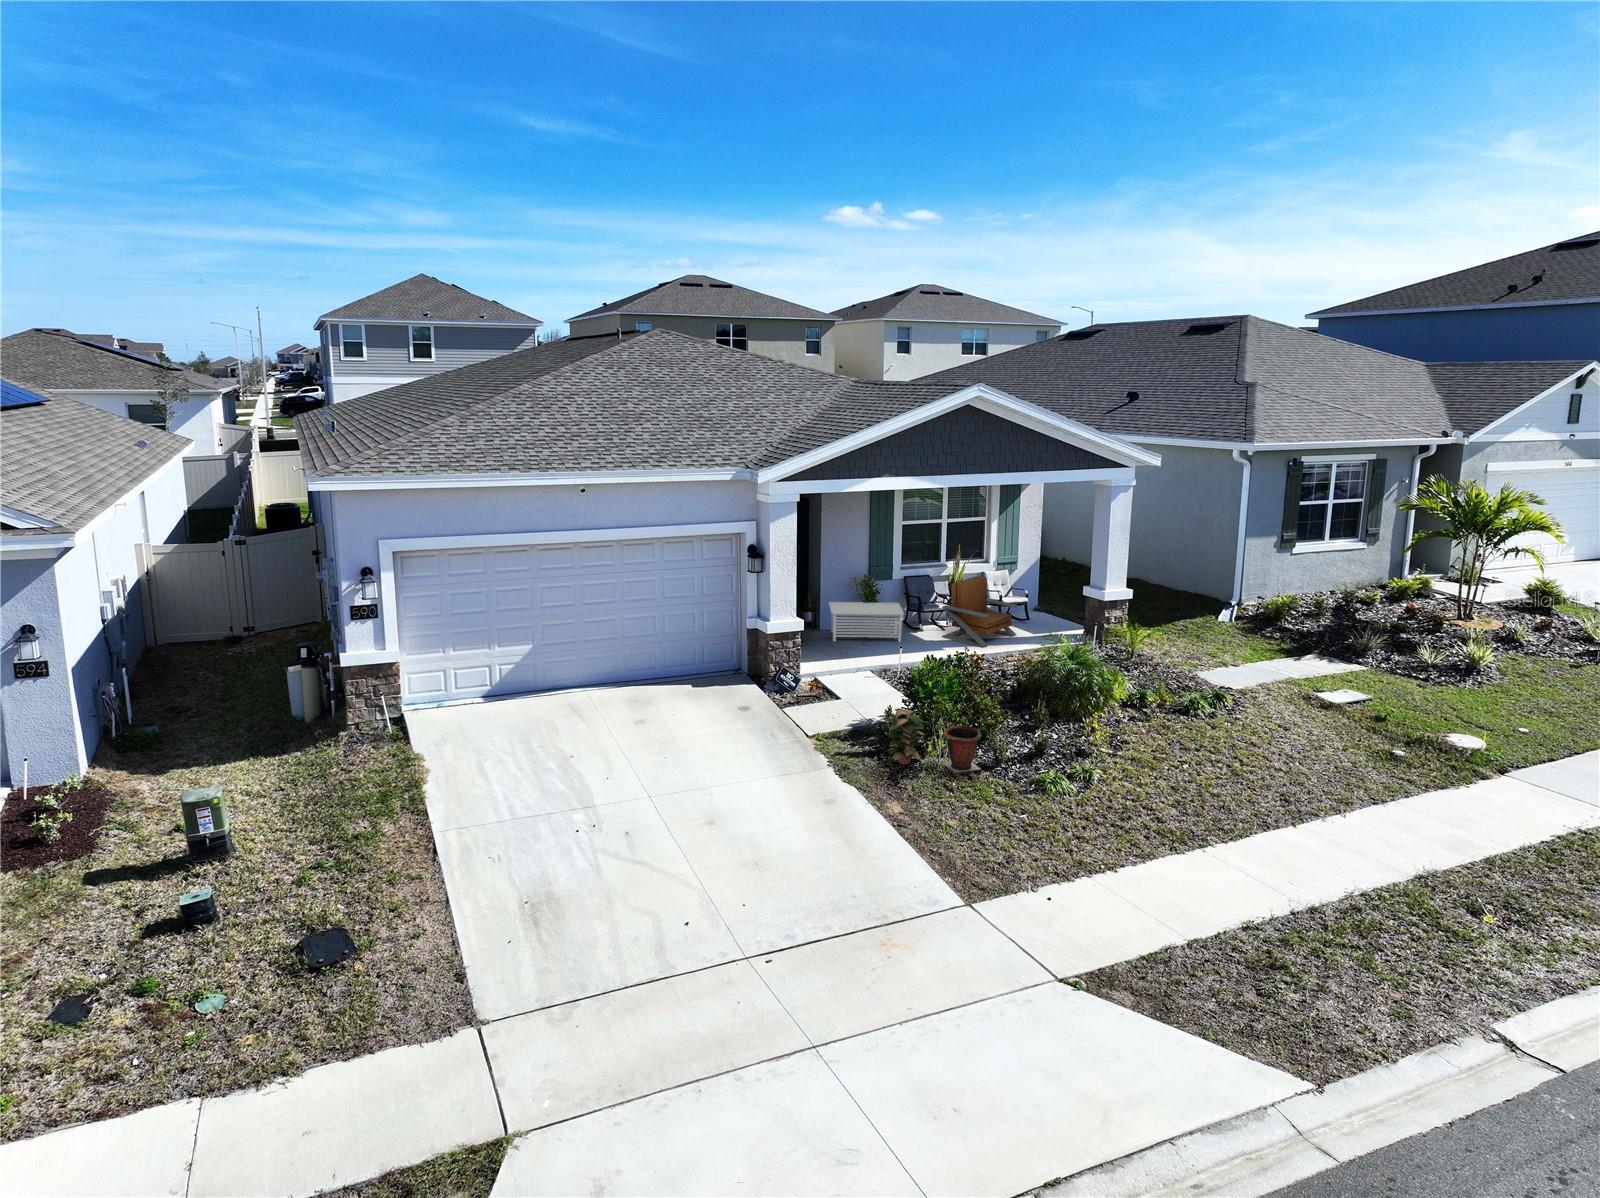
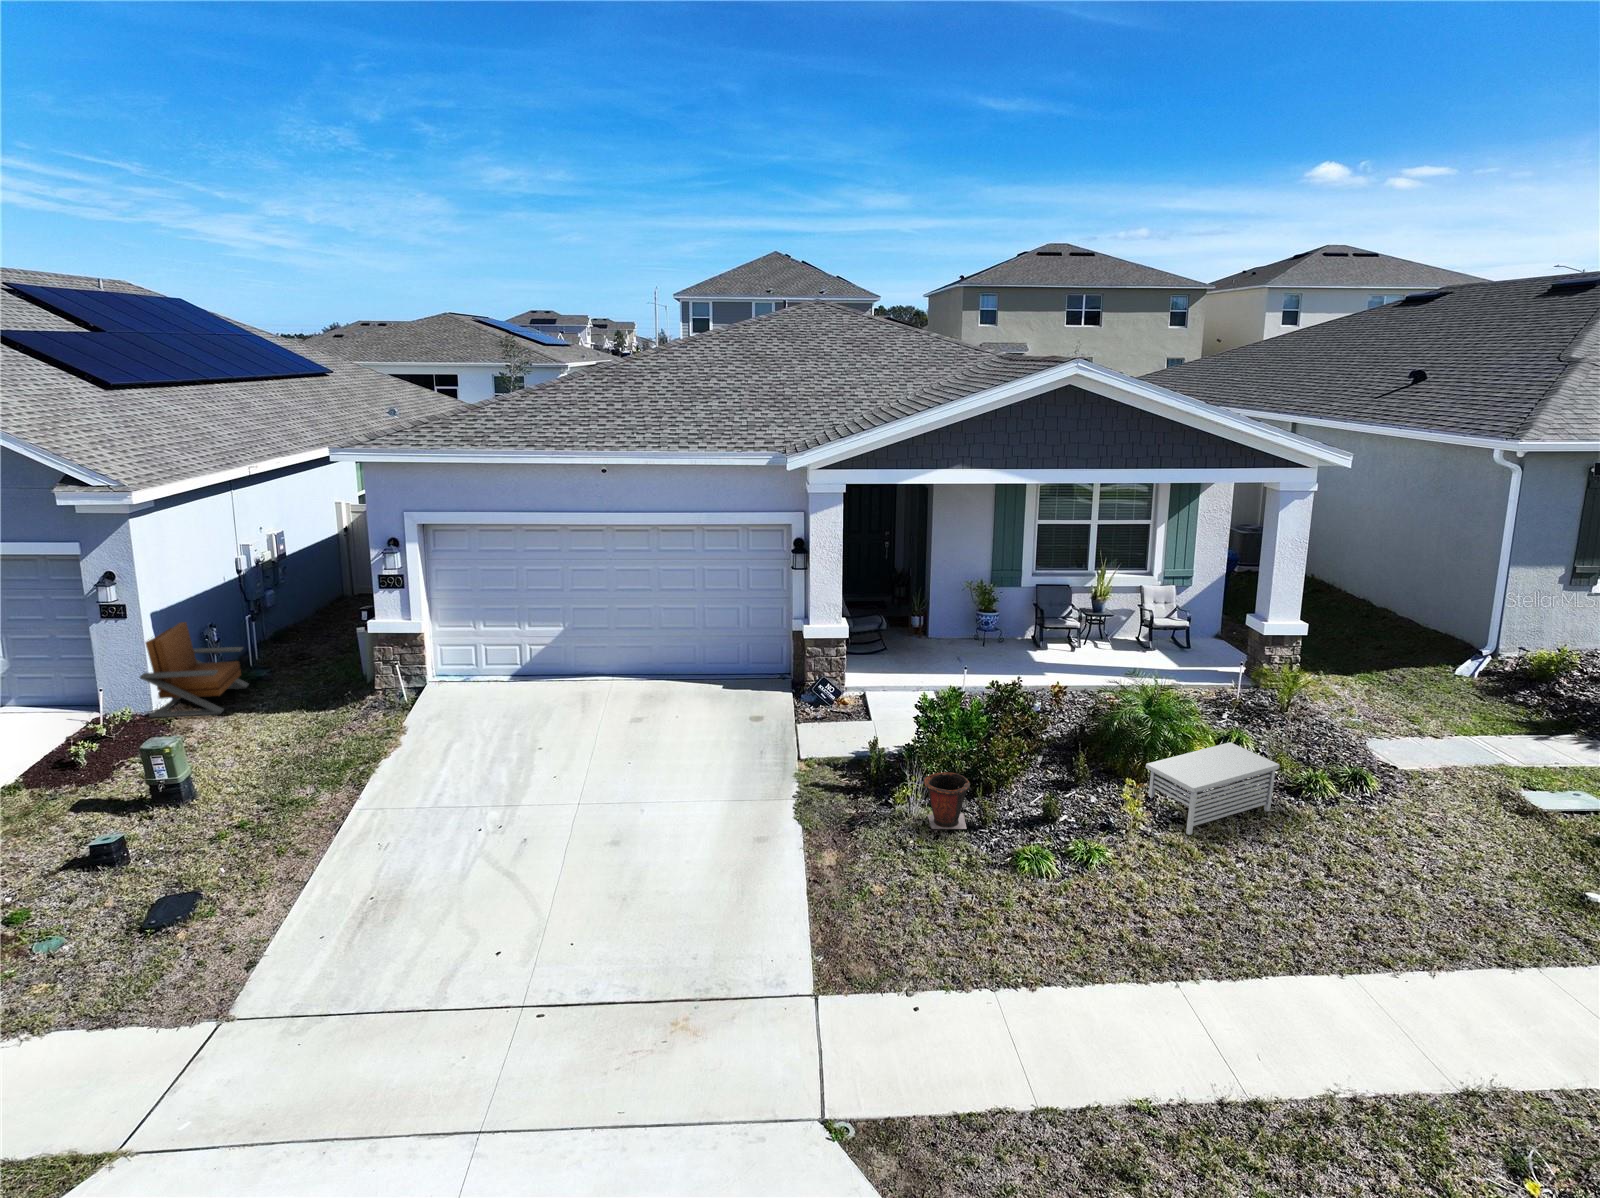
lounge chair: present [942,576,1018,647] -> present [140,622,248,717]
storage bench: present [829,602,904,642] -> present [1146,742,1280,835]
decorative plant: present [887,708,924,764] -> none [864,742,910,809]

